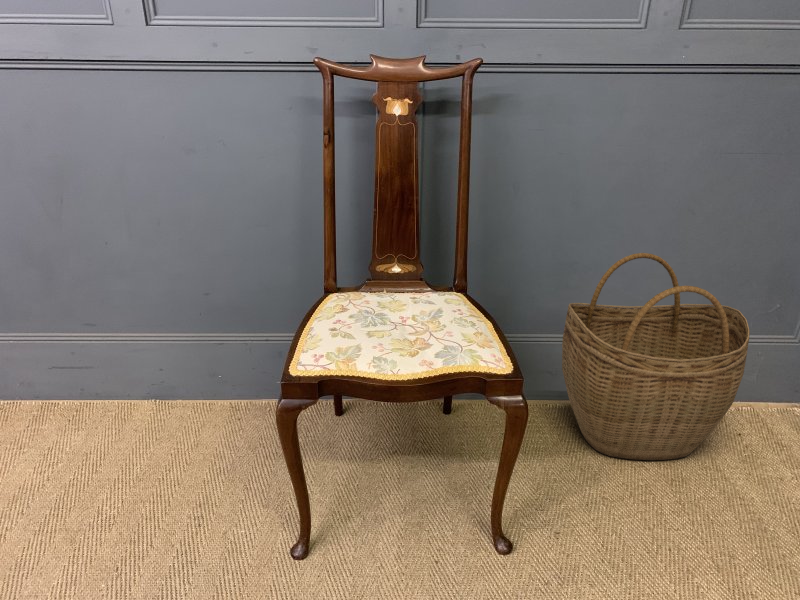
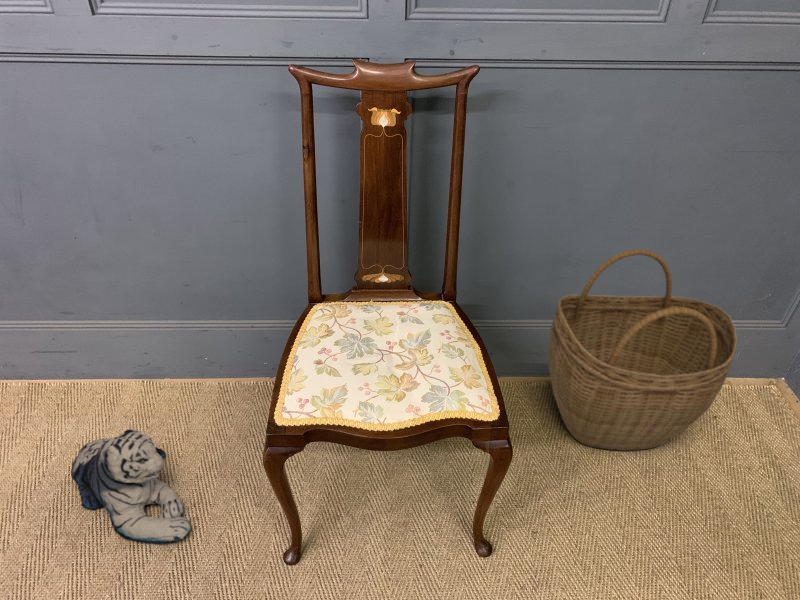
plush toy: none [77,416,195,537] -> present [71,428,191,544]

